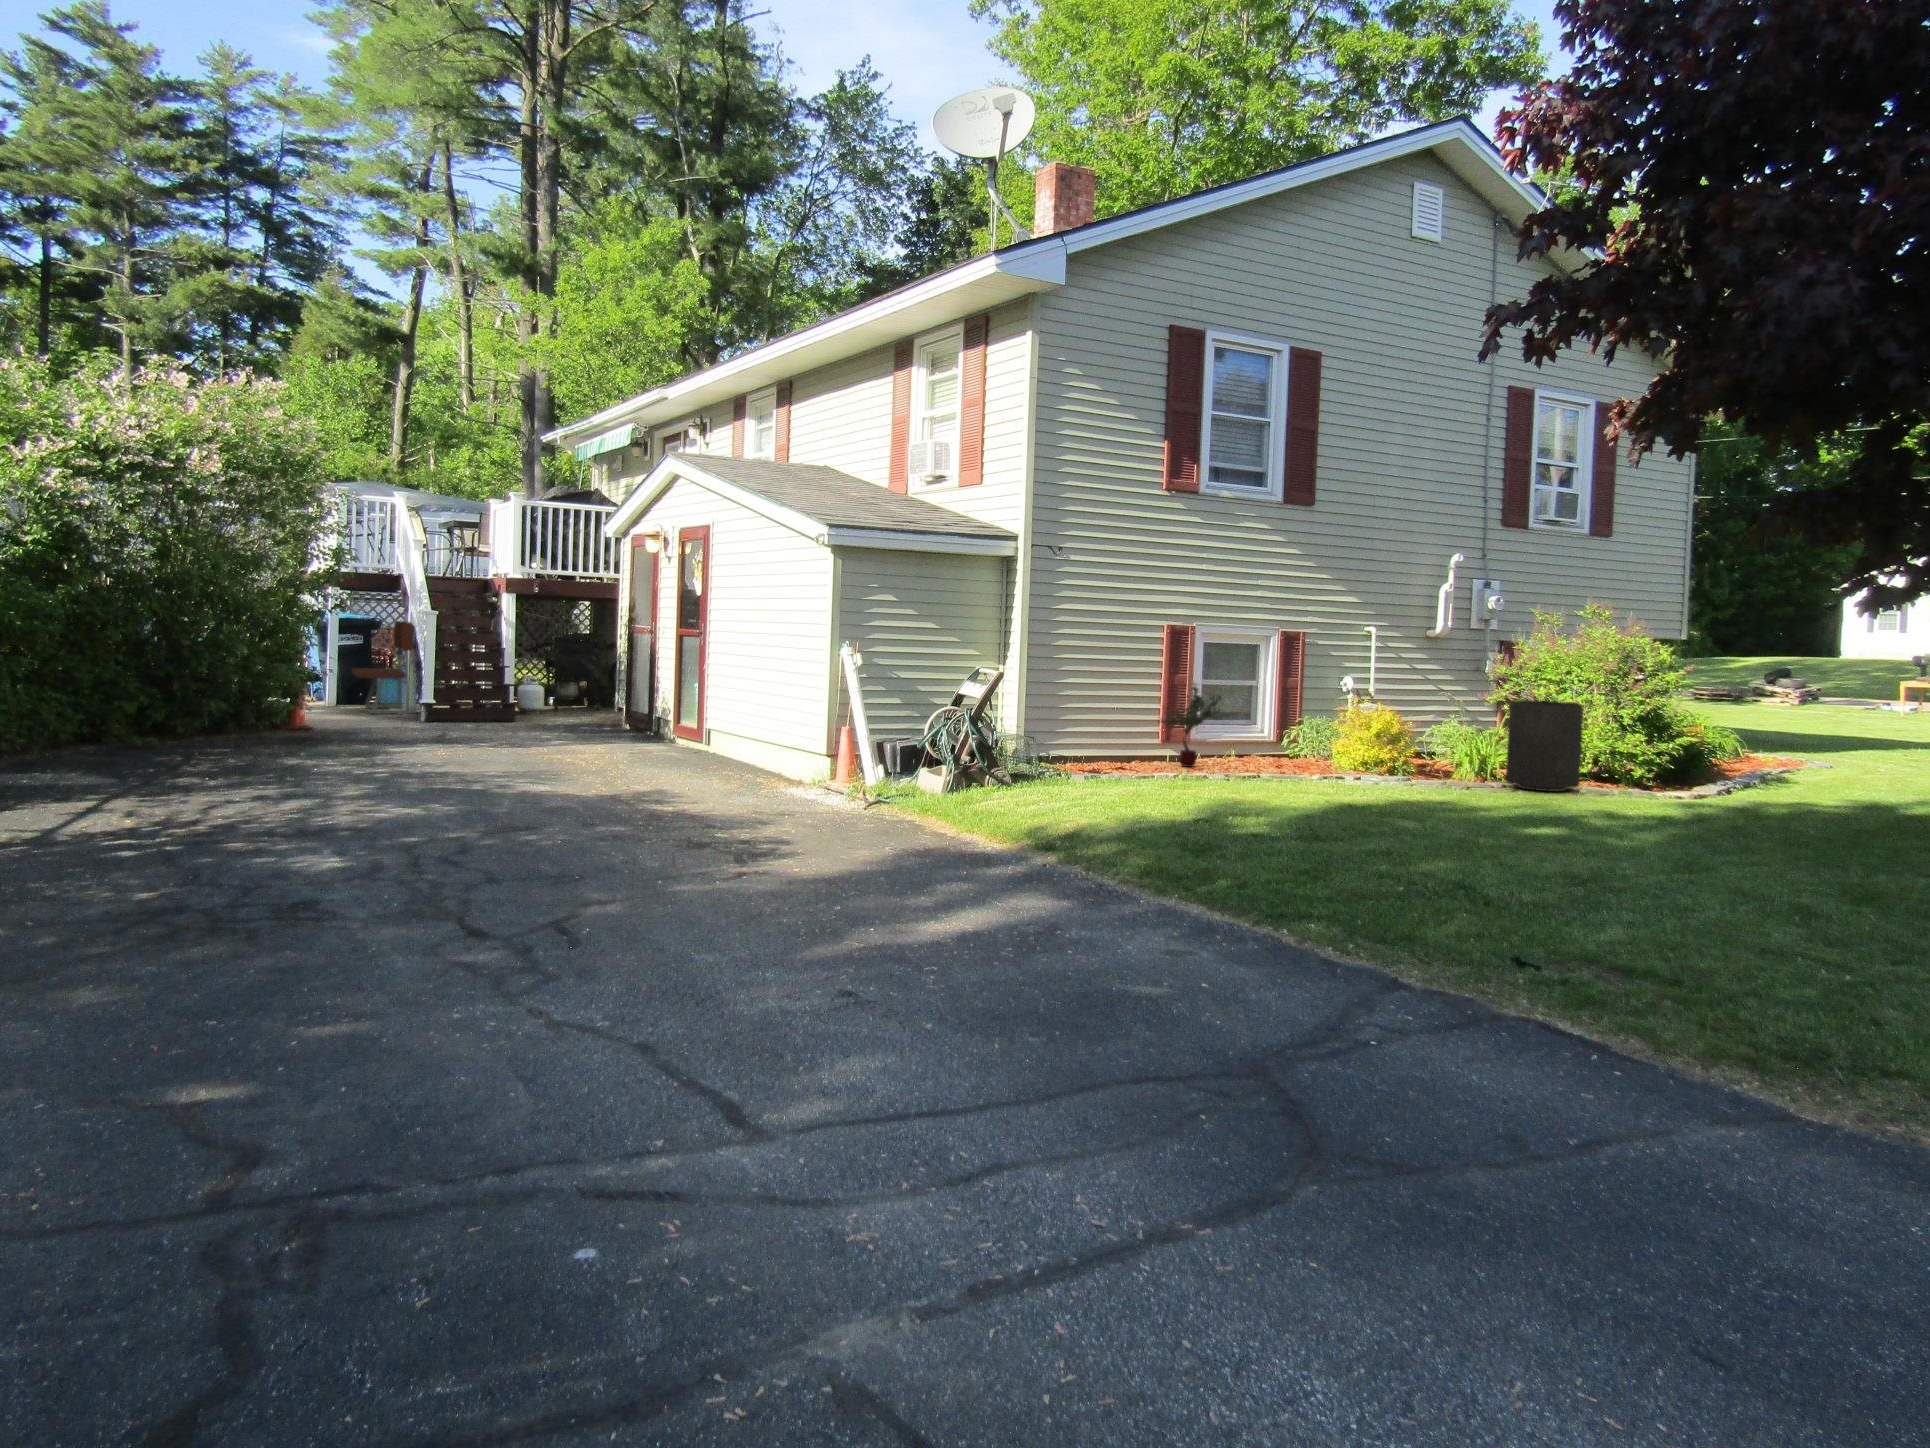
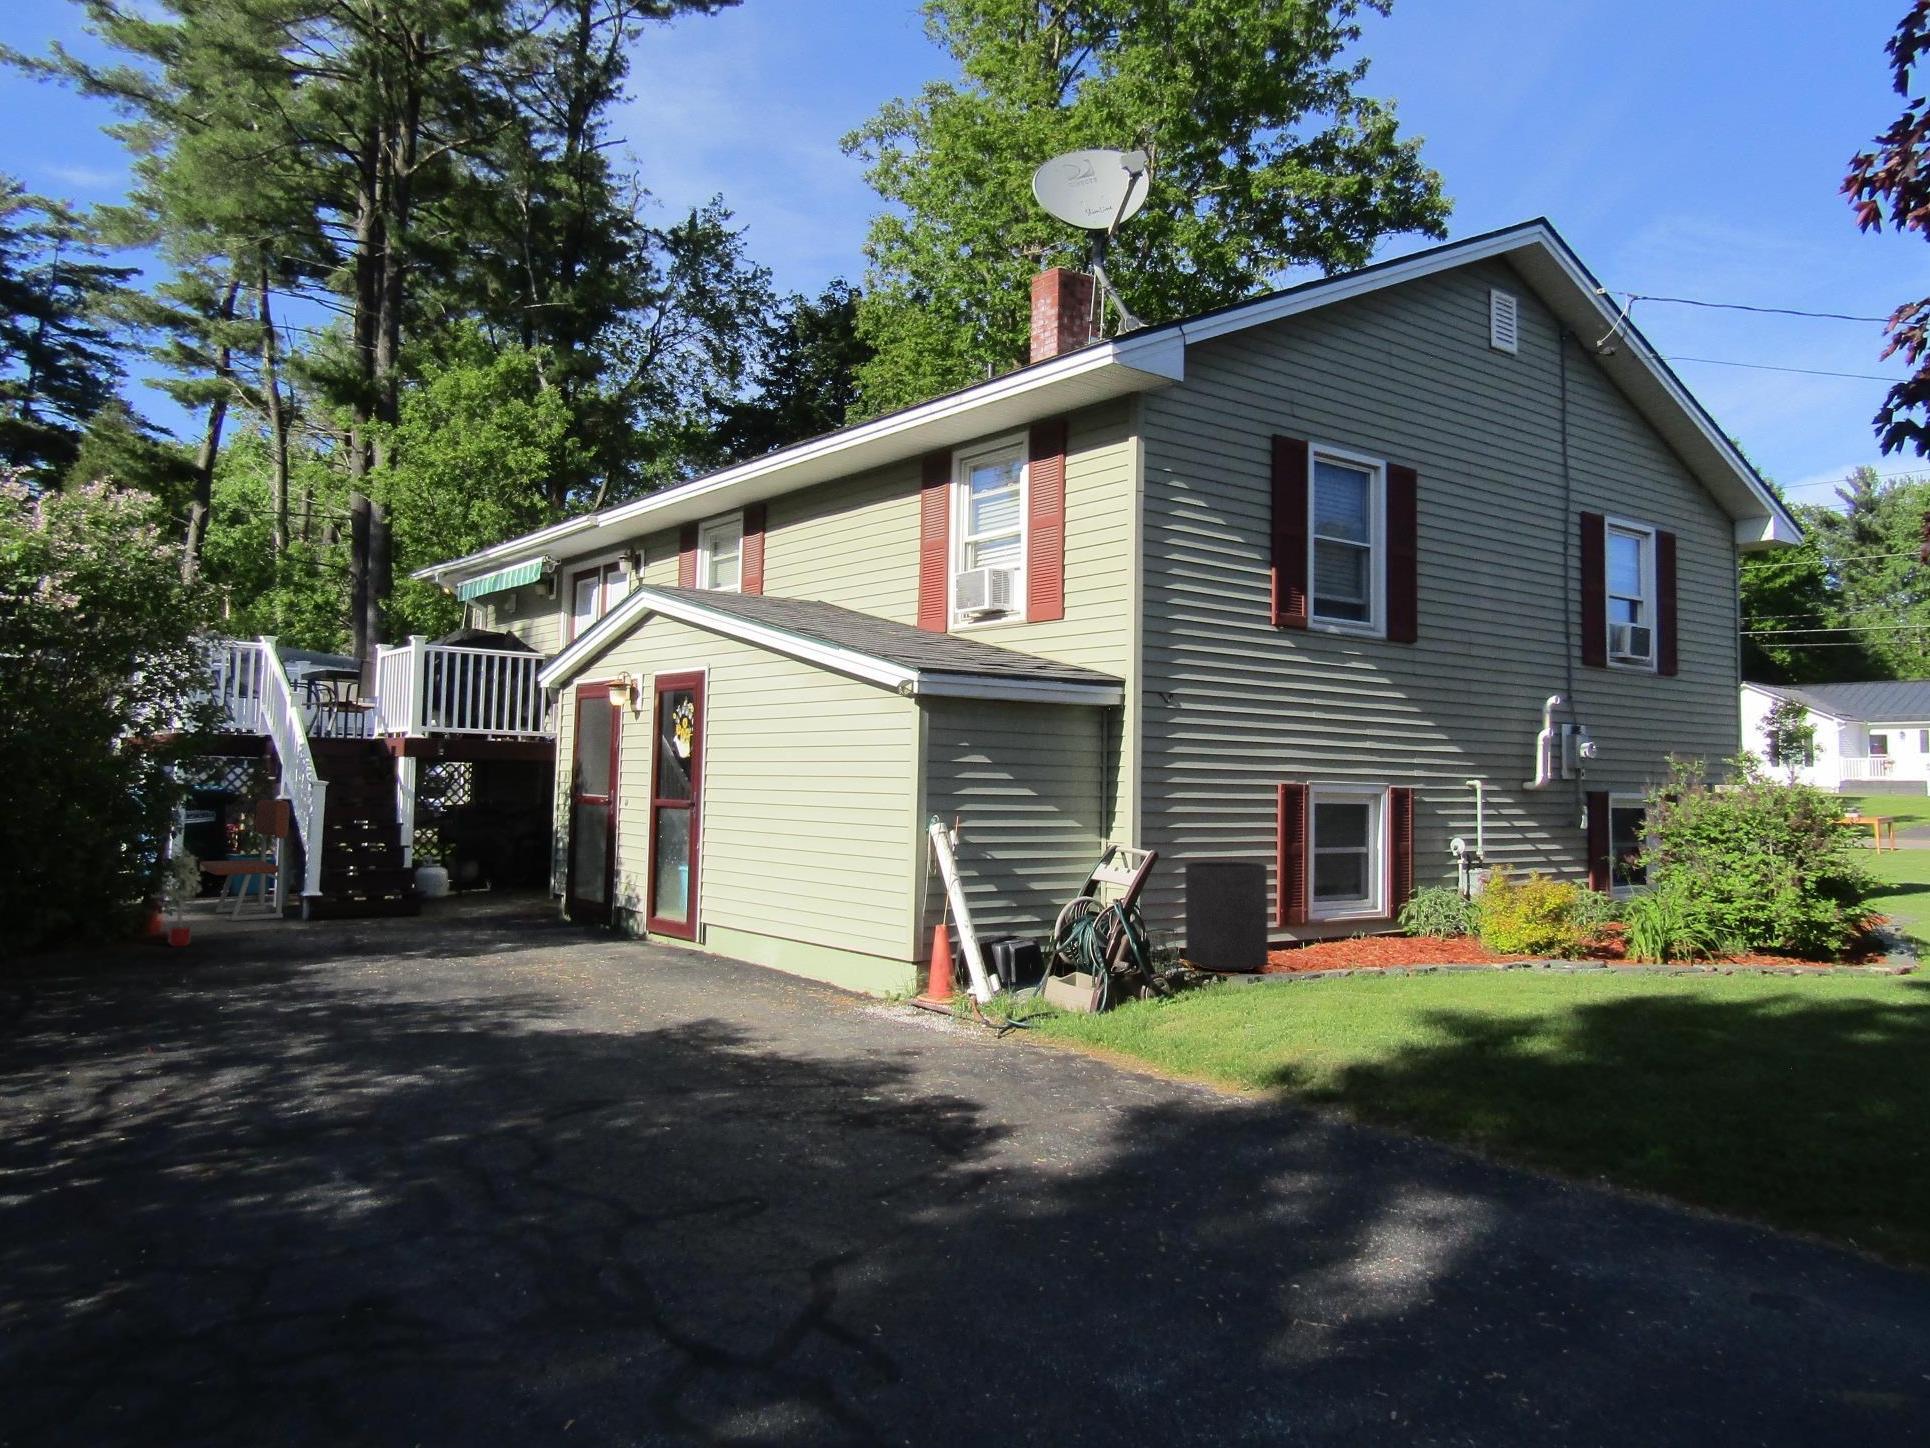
potted tree: present [1158,683,1222,767] -> present [151,847,204,947]
trash can: present [1506,700,1584,792] -> present [1185,862,1268,971]

